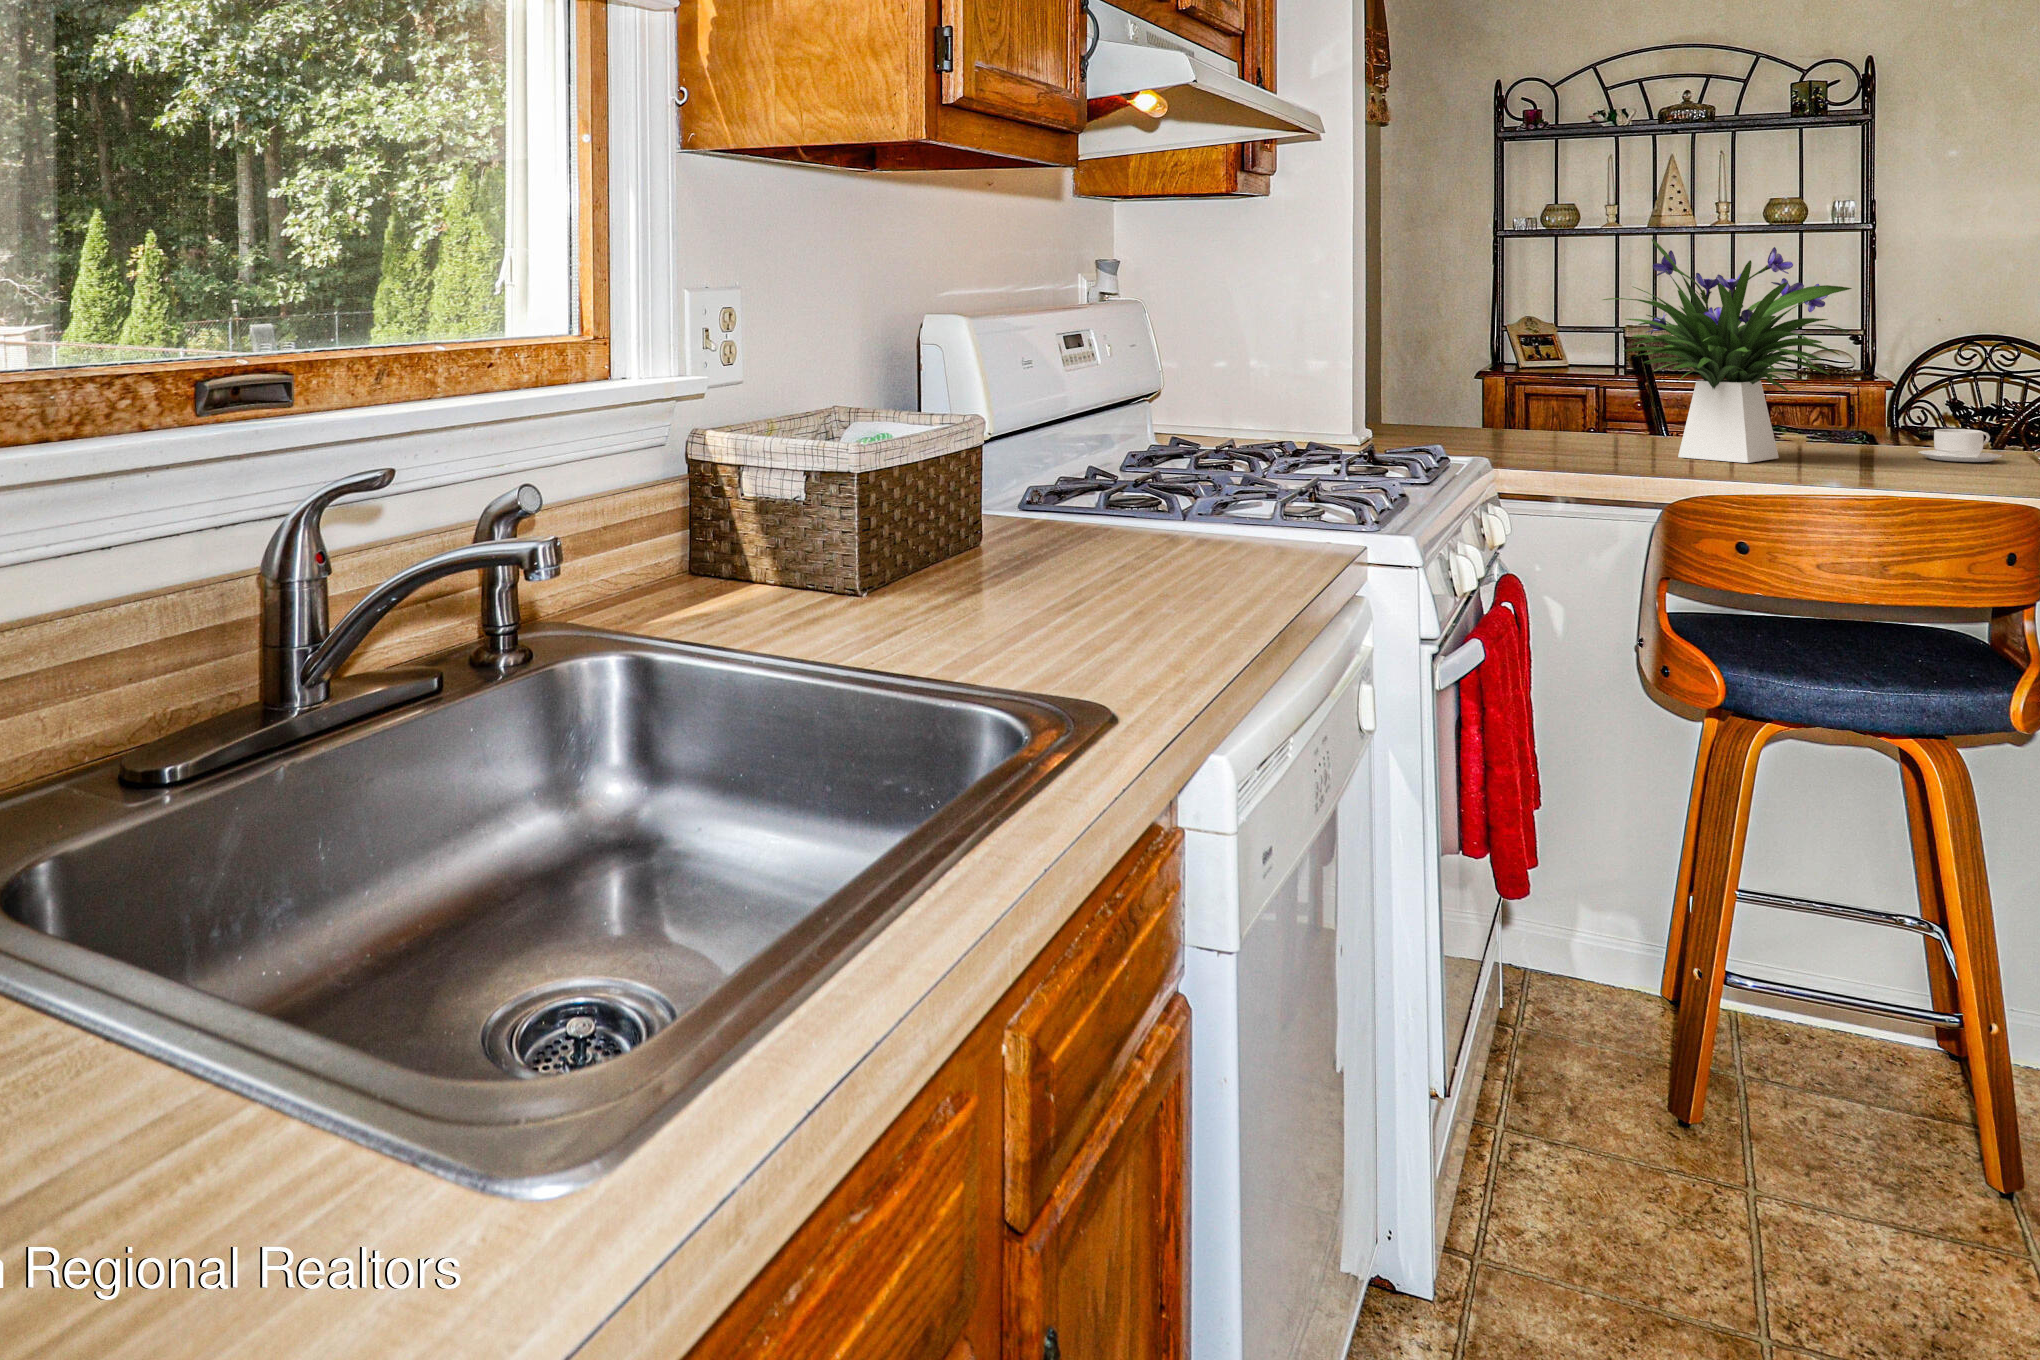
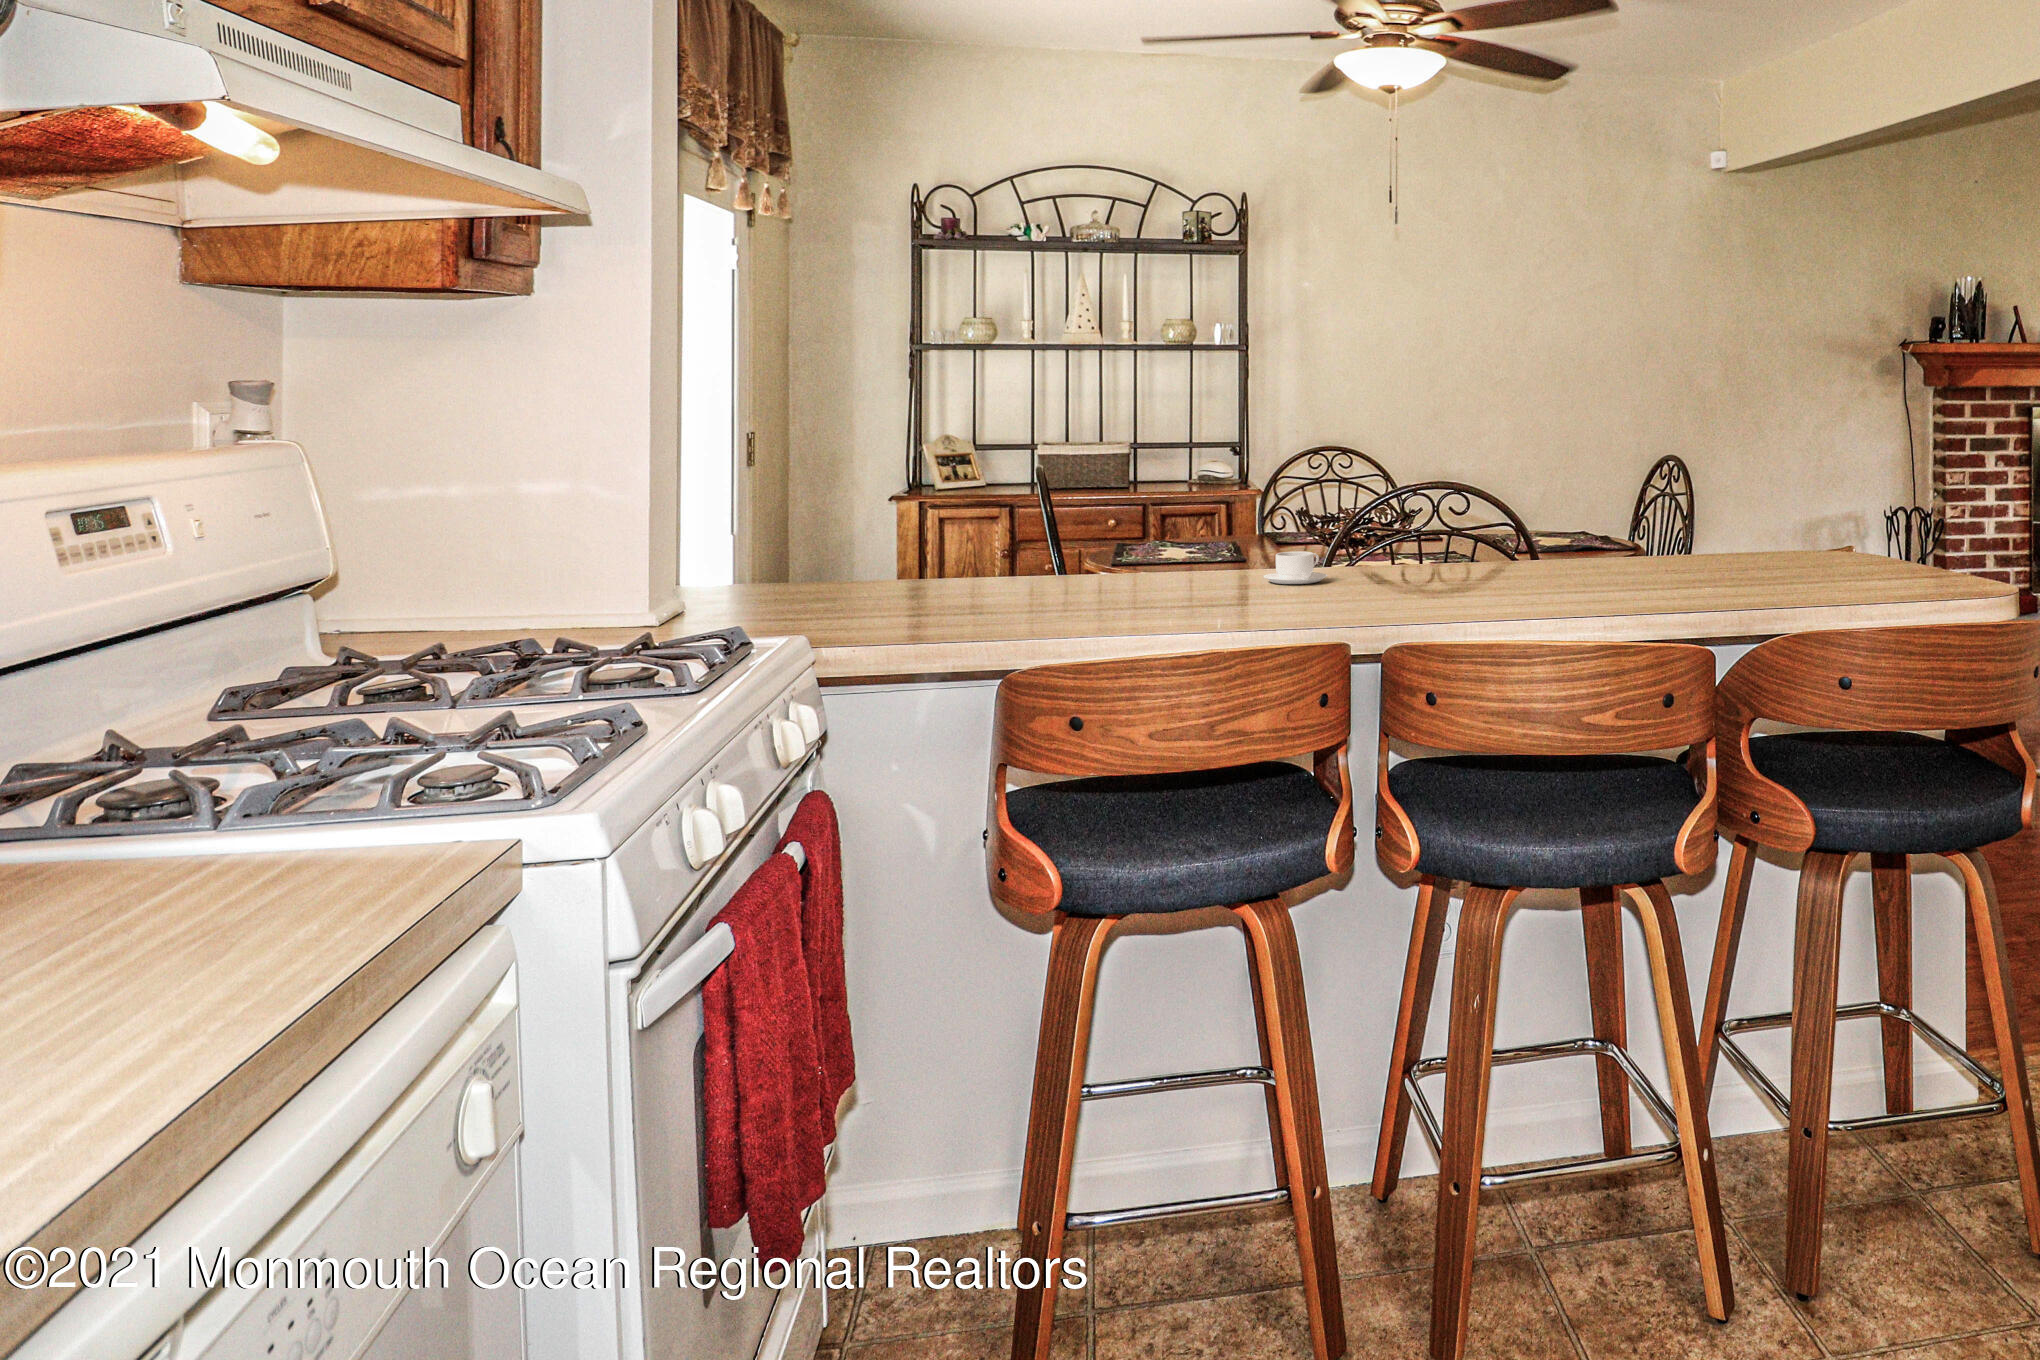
flower arrangement: present [1603,239,1852,463] -> none [959,362,1202,605]

